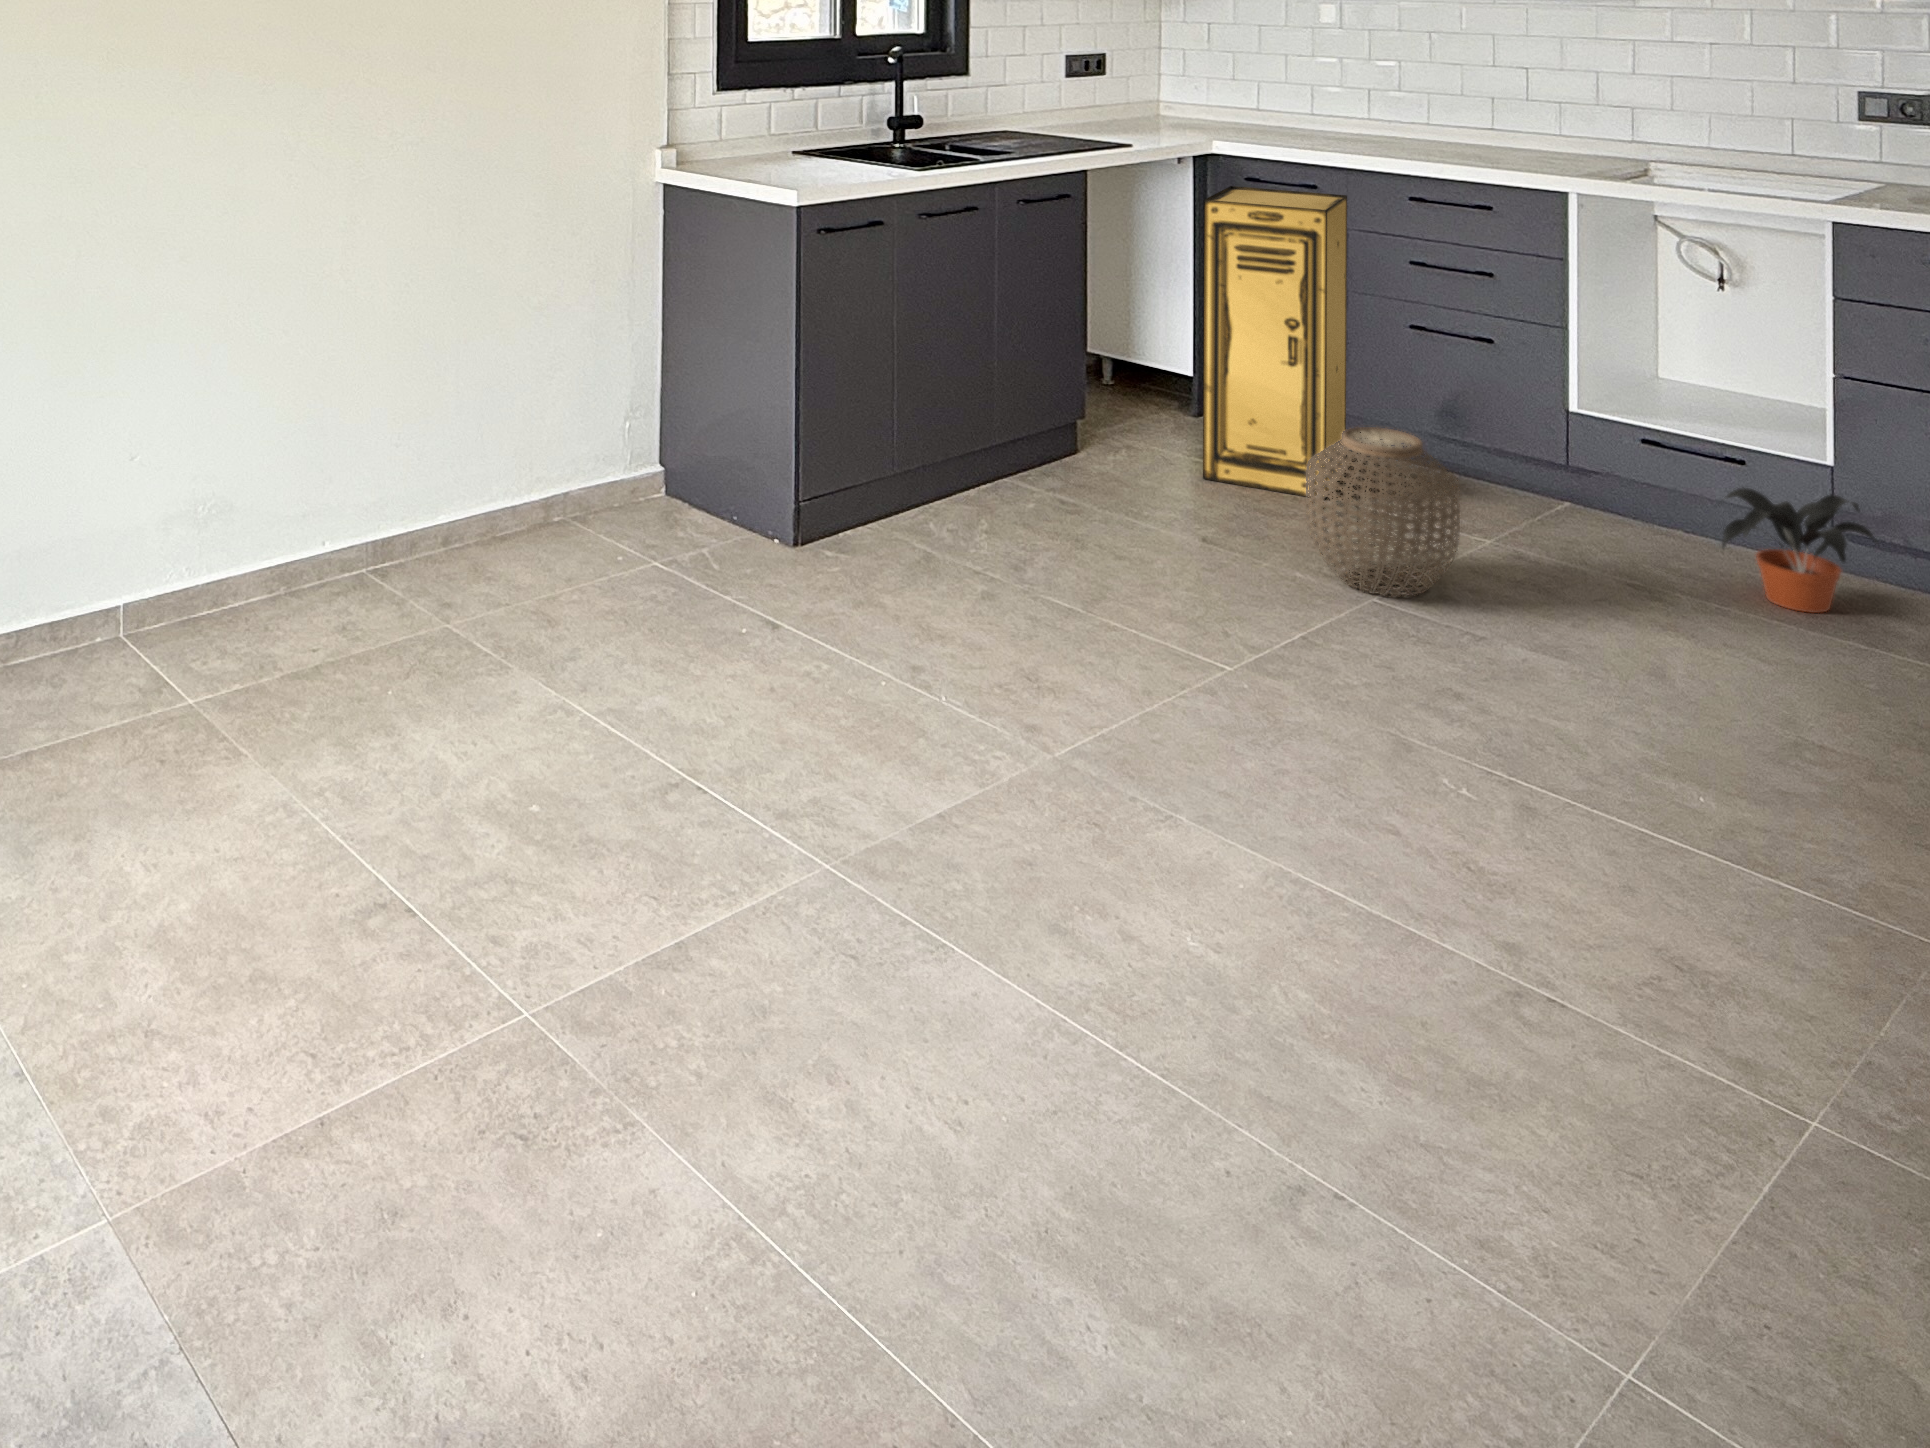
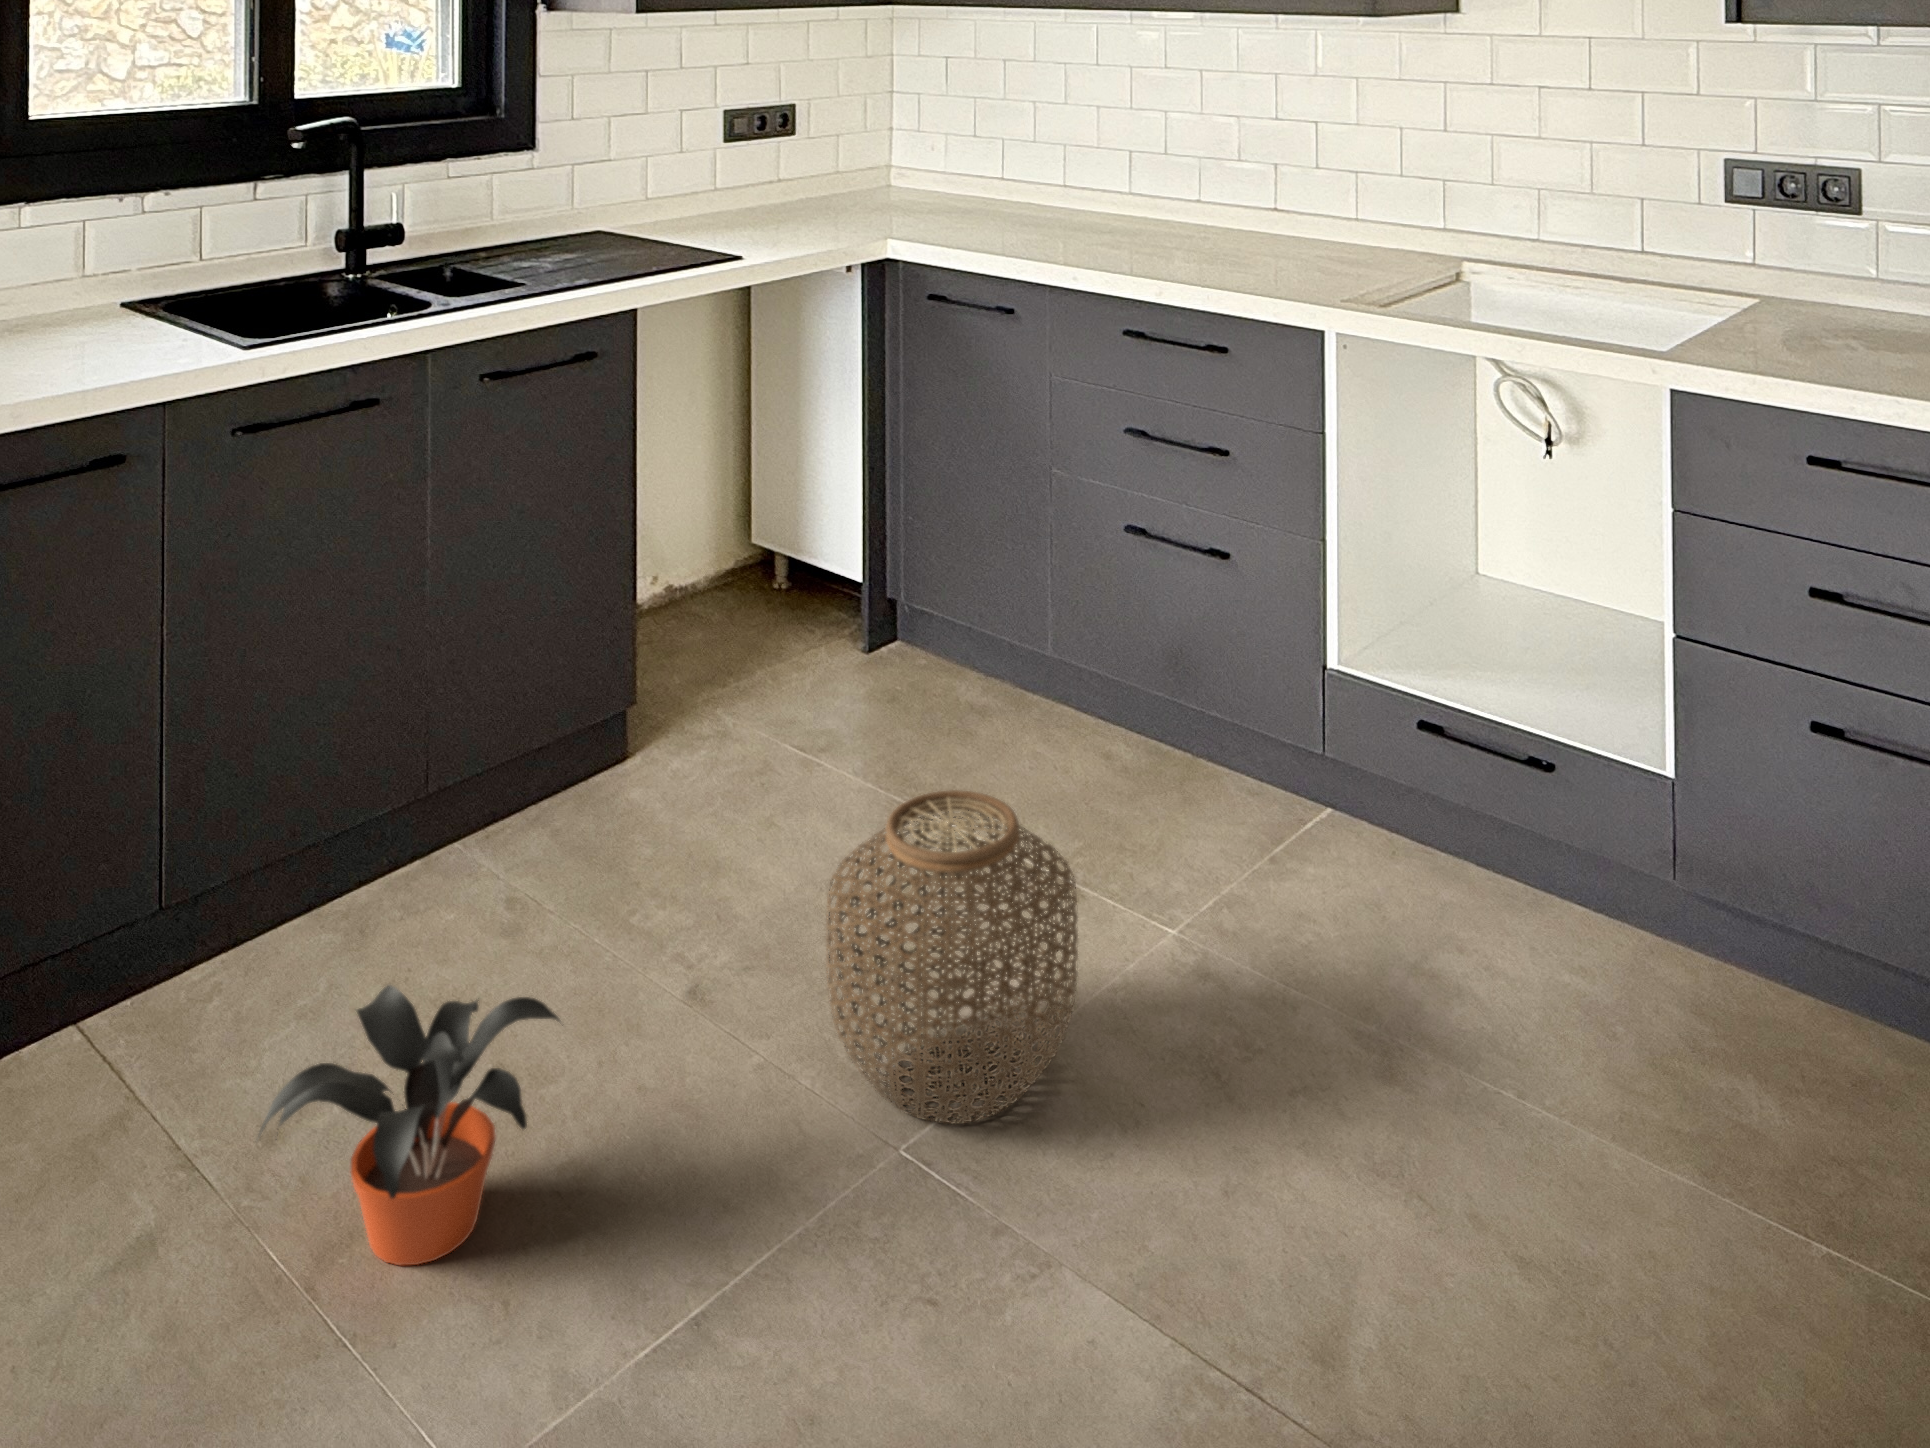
storage cabinet: present [1203,186,1347,500] -> none [787,322,1025,845]
potted plant: present [1722,488,1877,613] -> present [259,985,560,1265]

